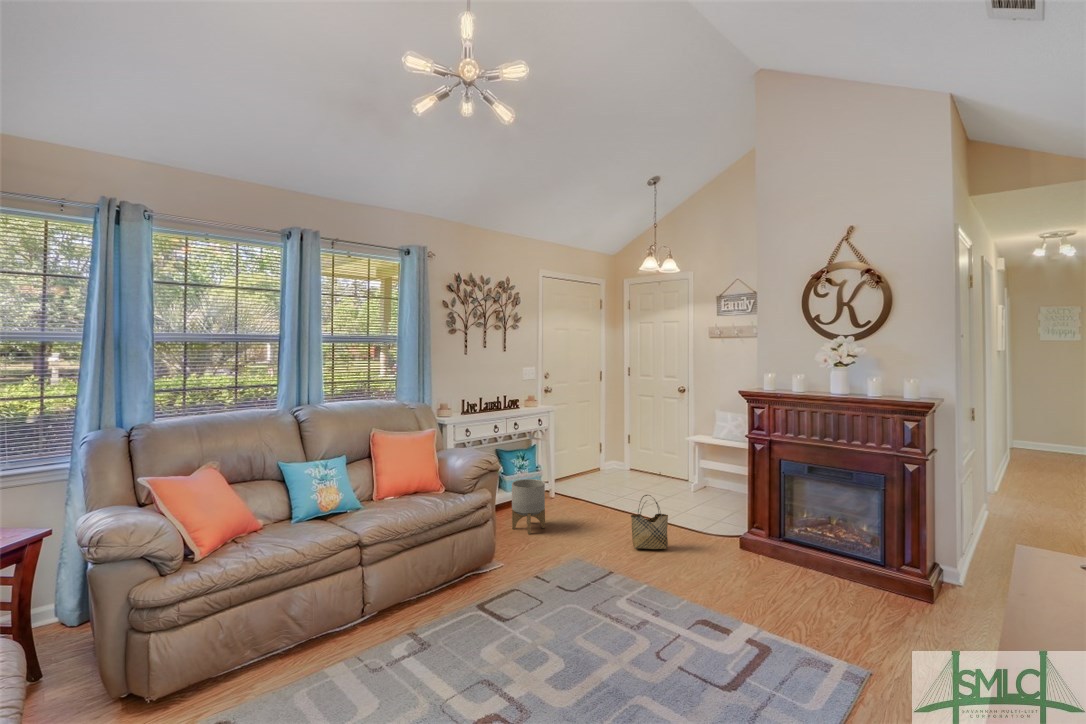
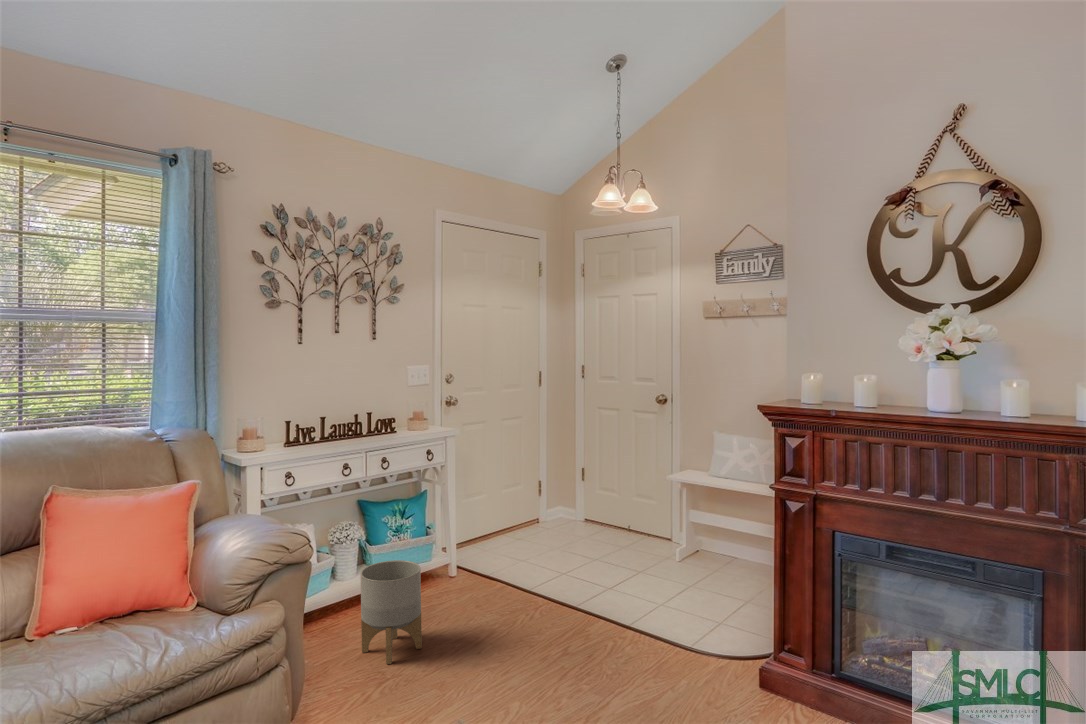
woven basket: present [631,495,668,549] -> none [565,594,633,696]

